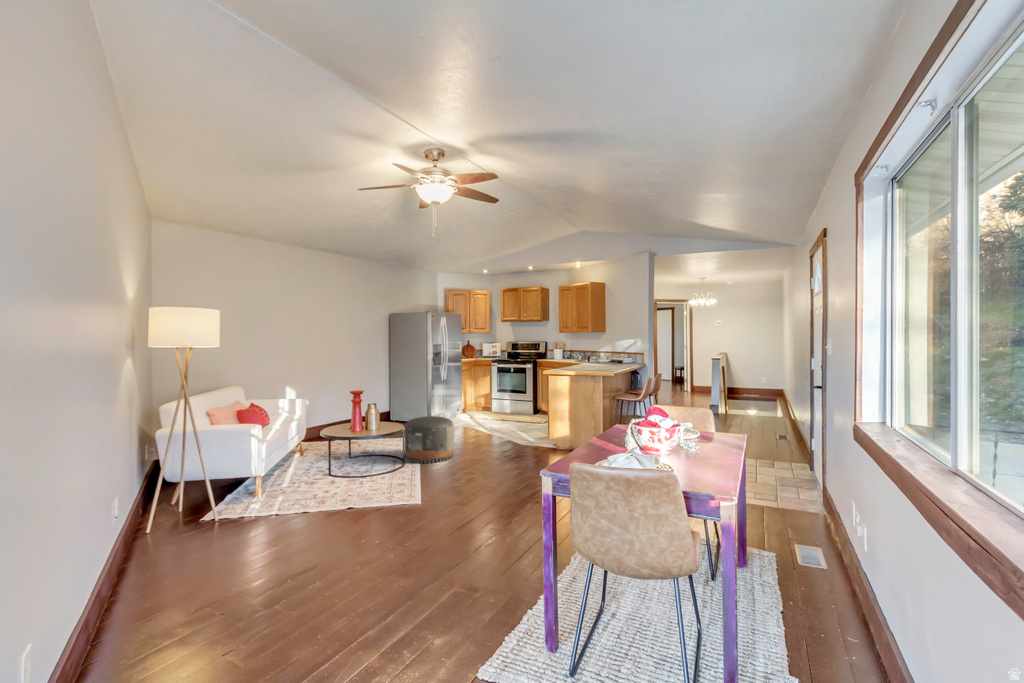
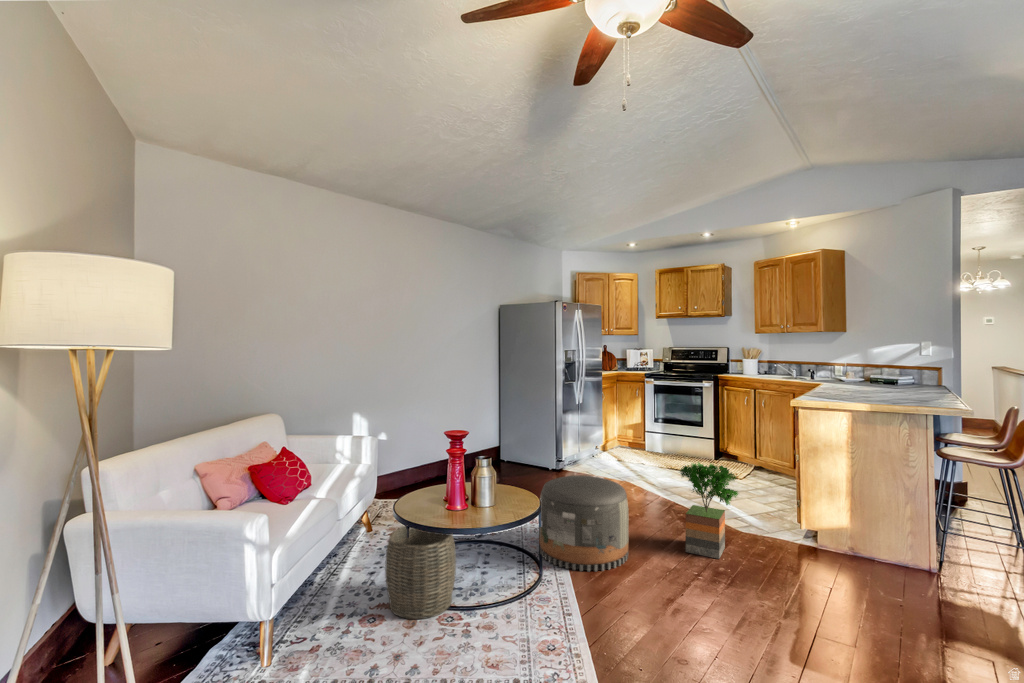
potted tree: none [483,406,514,456] -> present [680,462,738,559]
woven basket: none [317,439,355,482] -> present [385,526,456,619]

